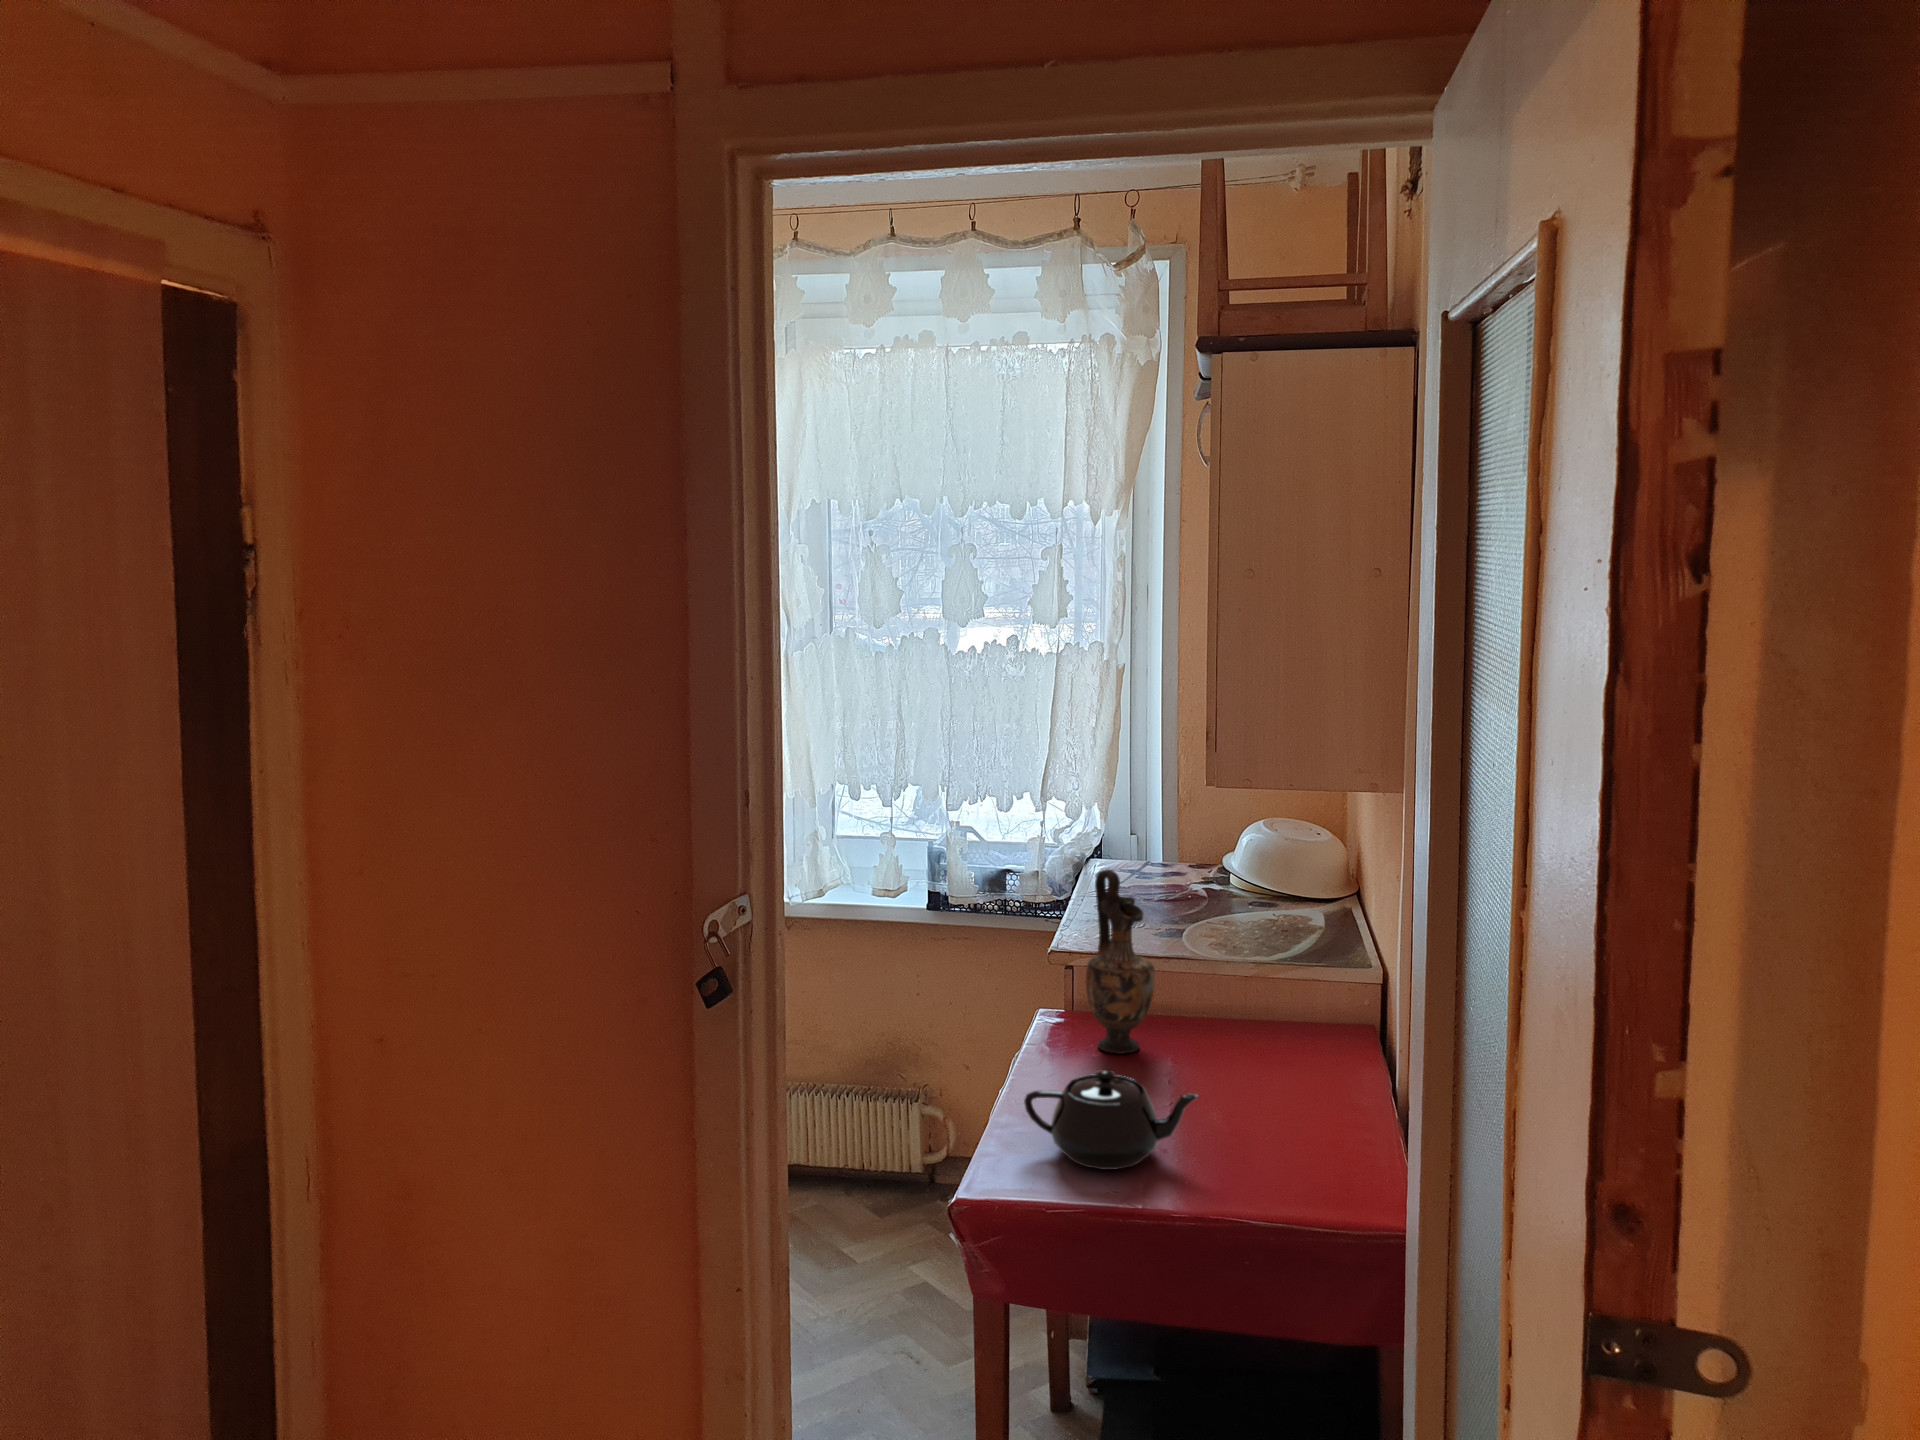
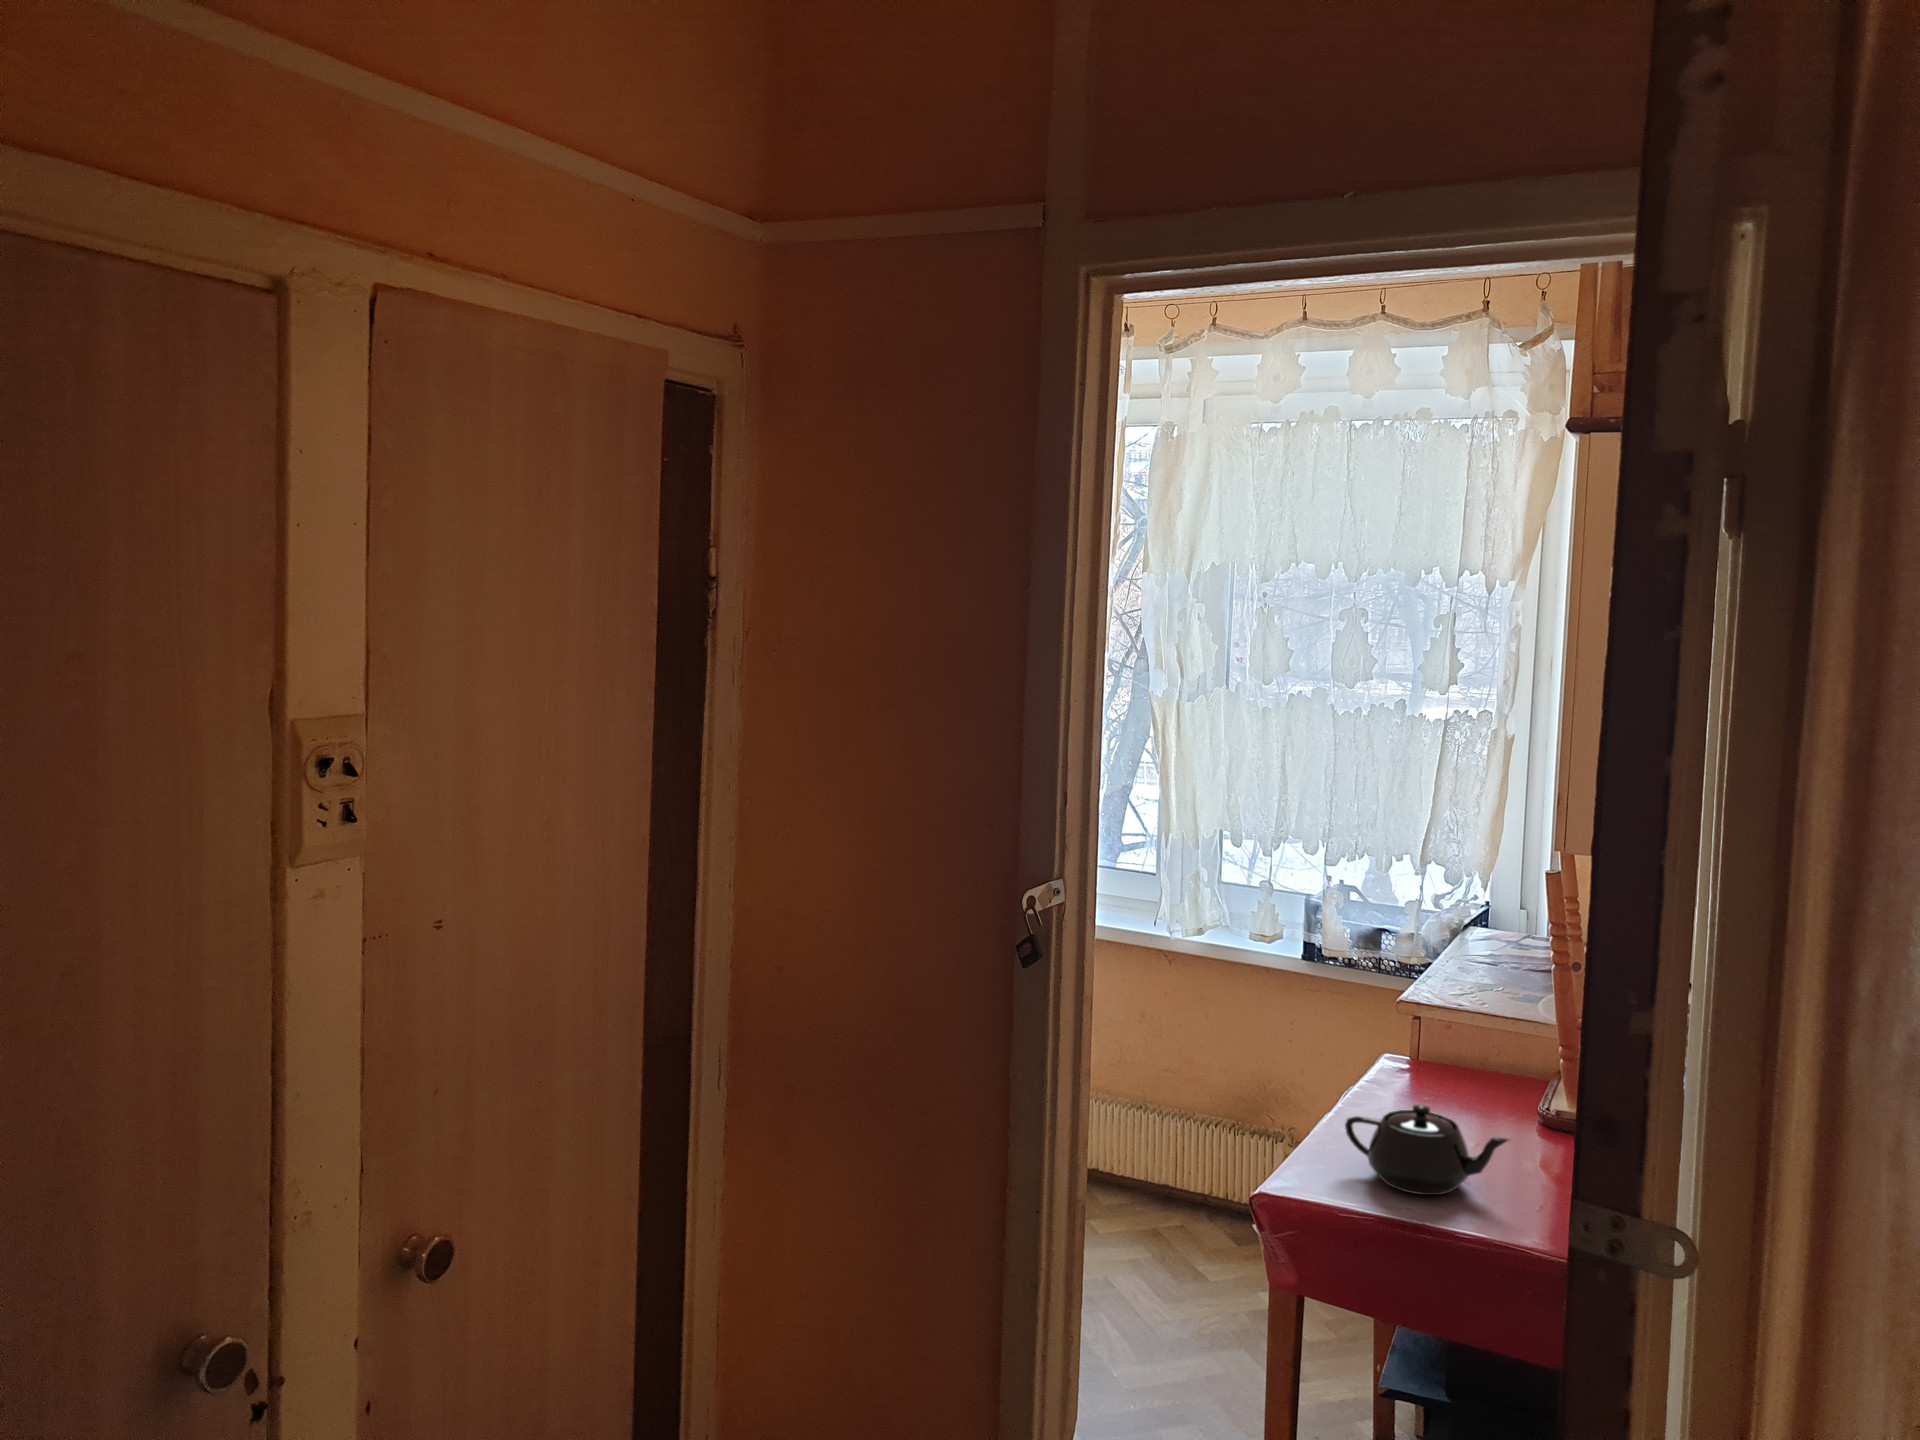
vase: present [1086,869,1155,1054] -> none [1428,929,1497,1105]

